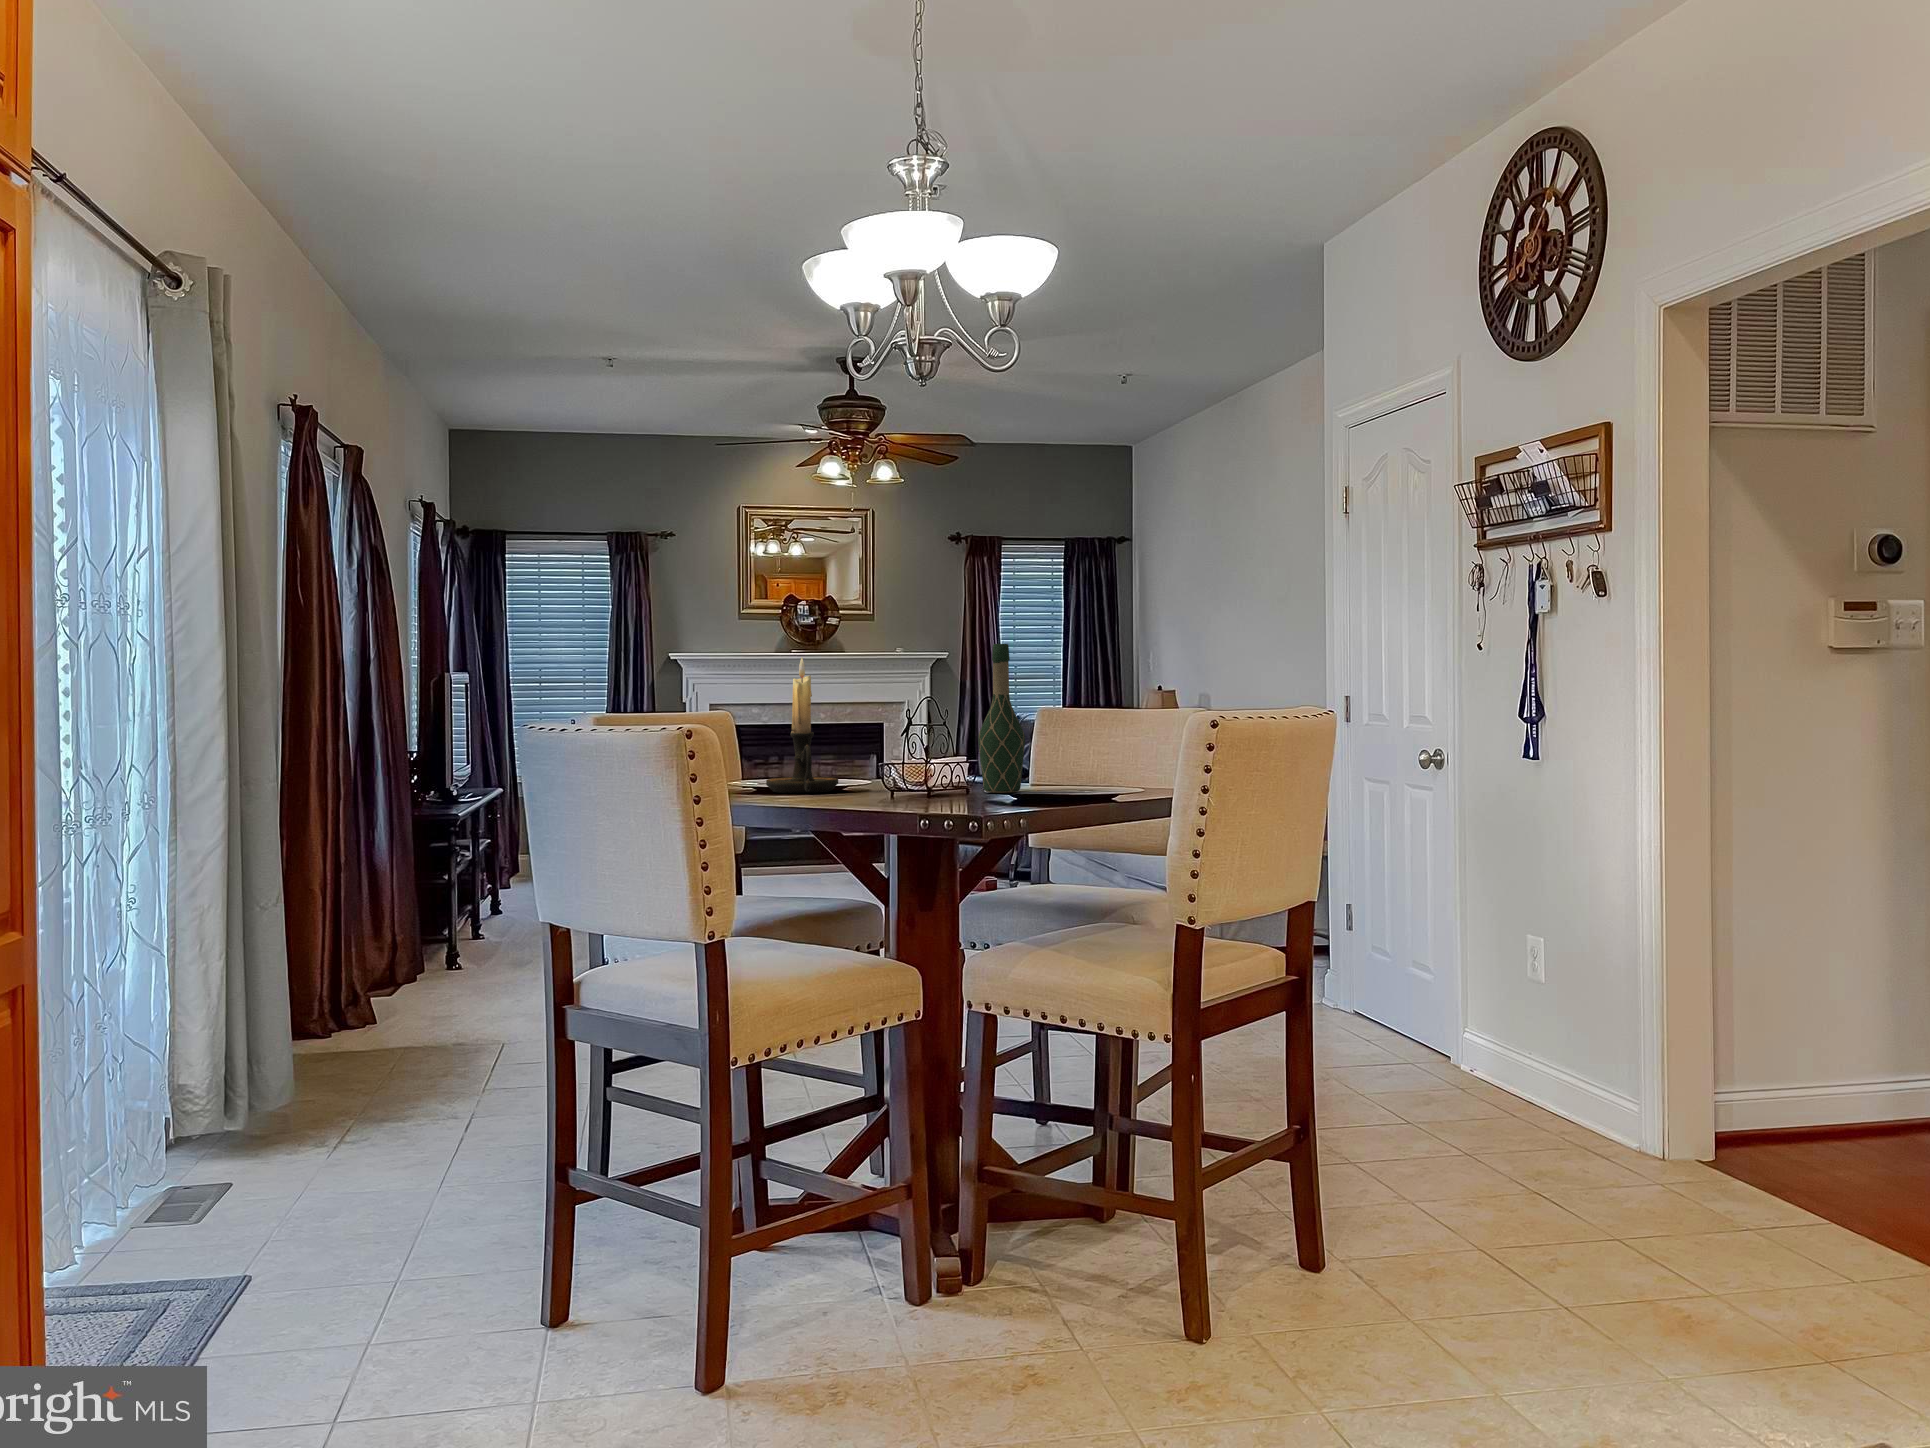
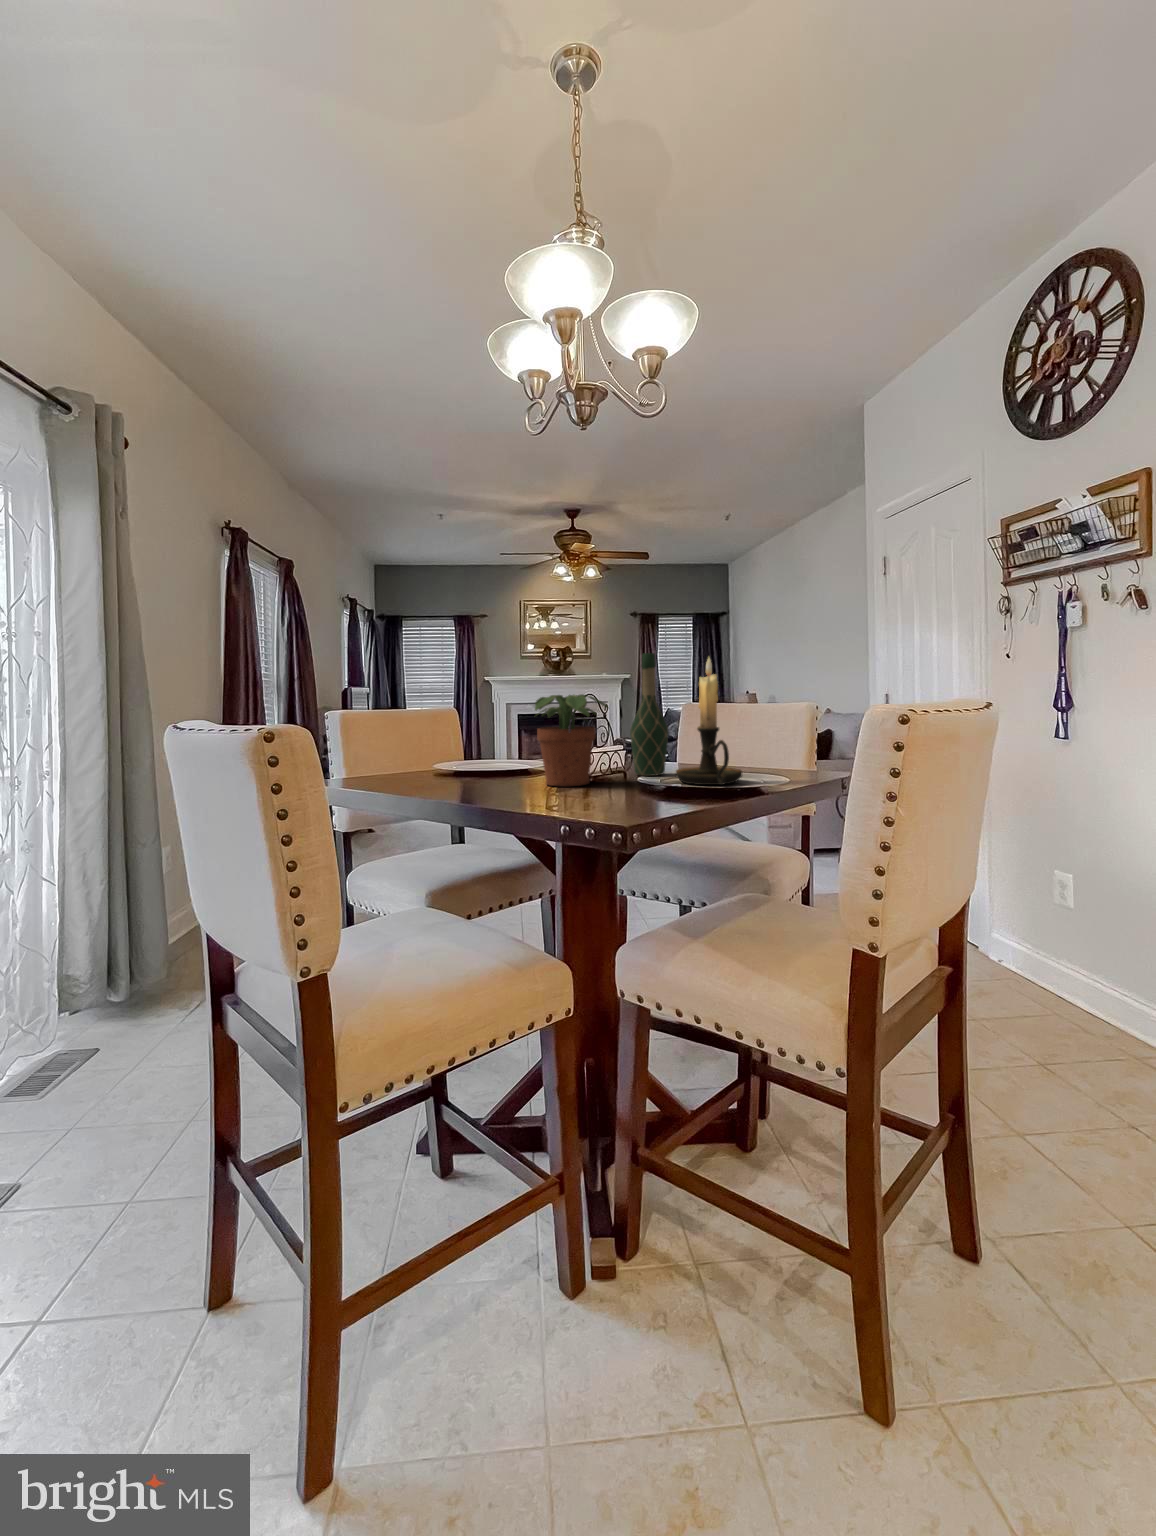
candle holder: present [766,658,838,793] -> present [676,658,742,785]
potted plant: none [868,693,957,800] -> present [535,694,608,786]

